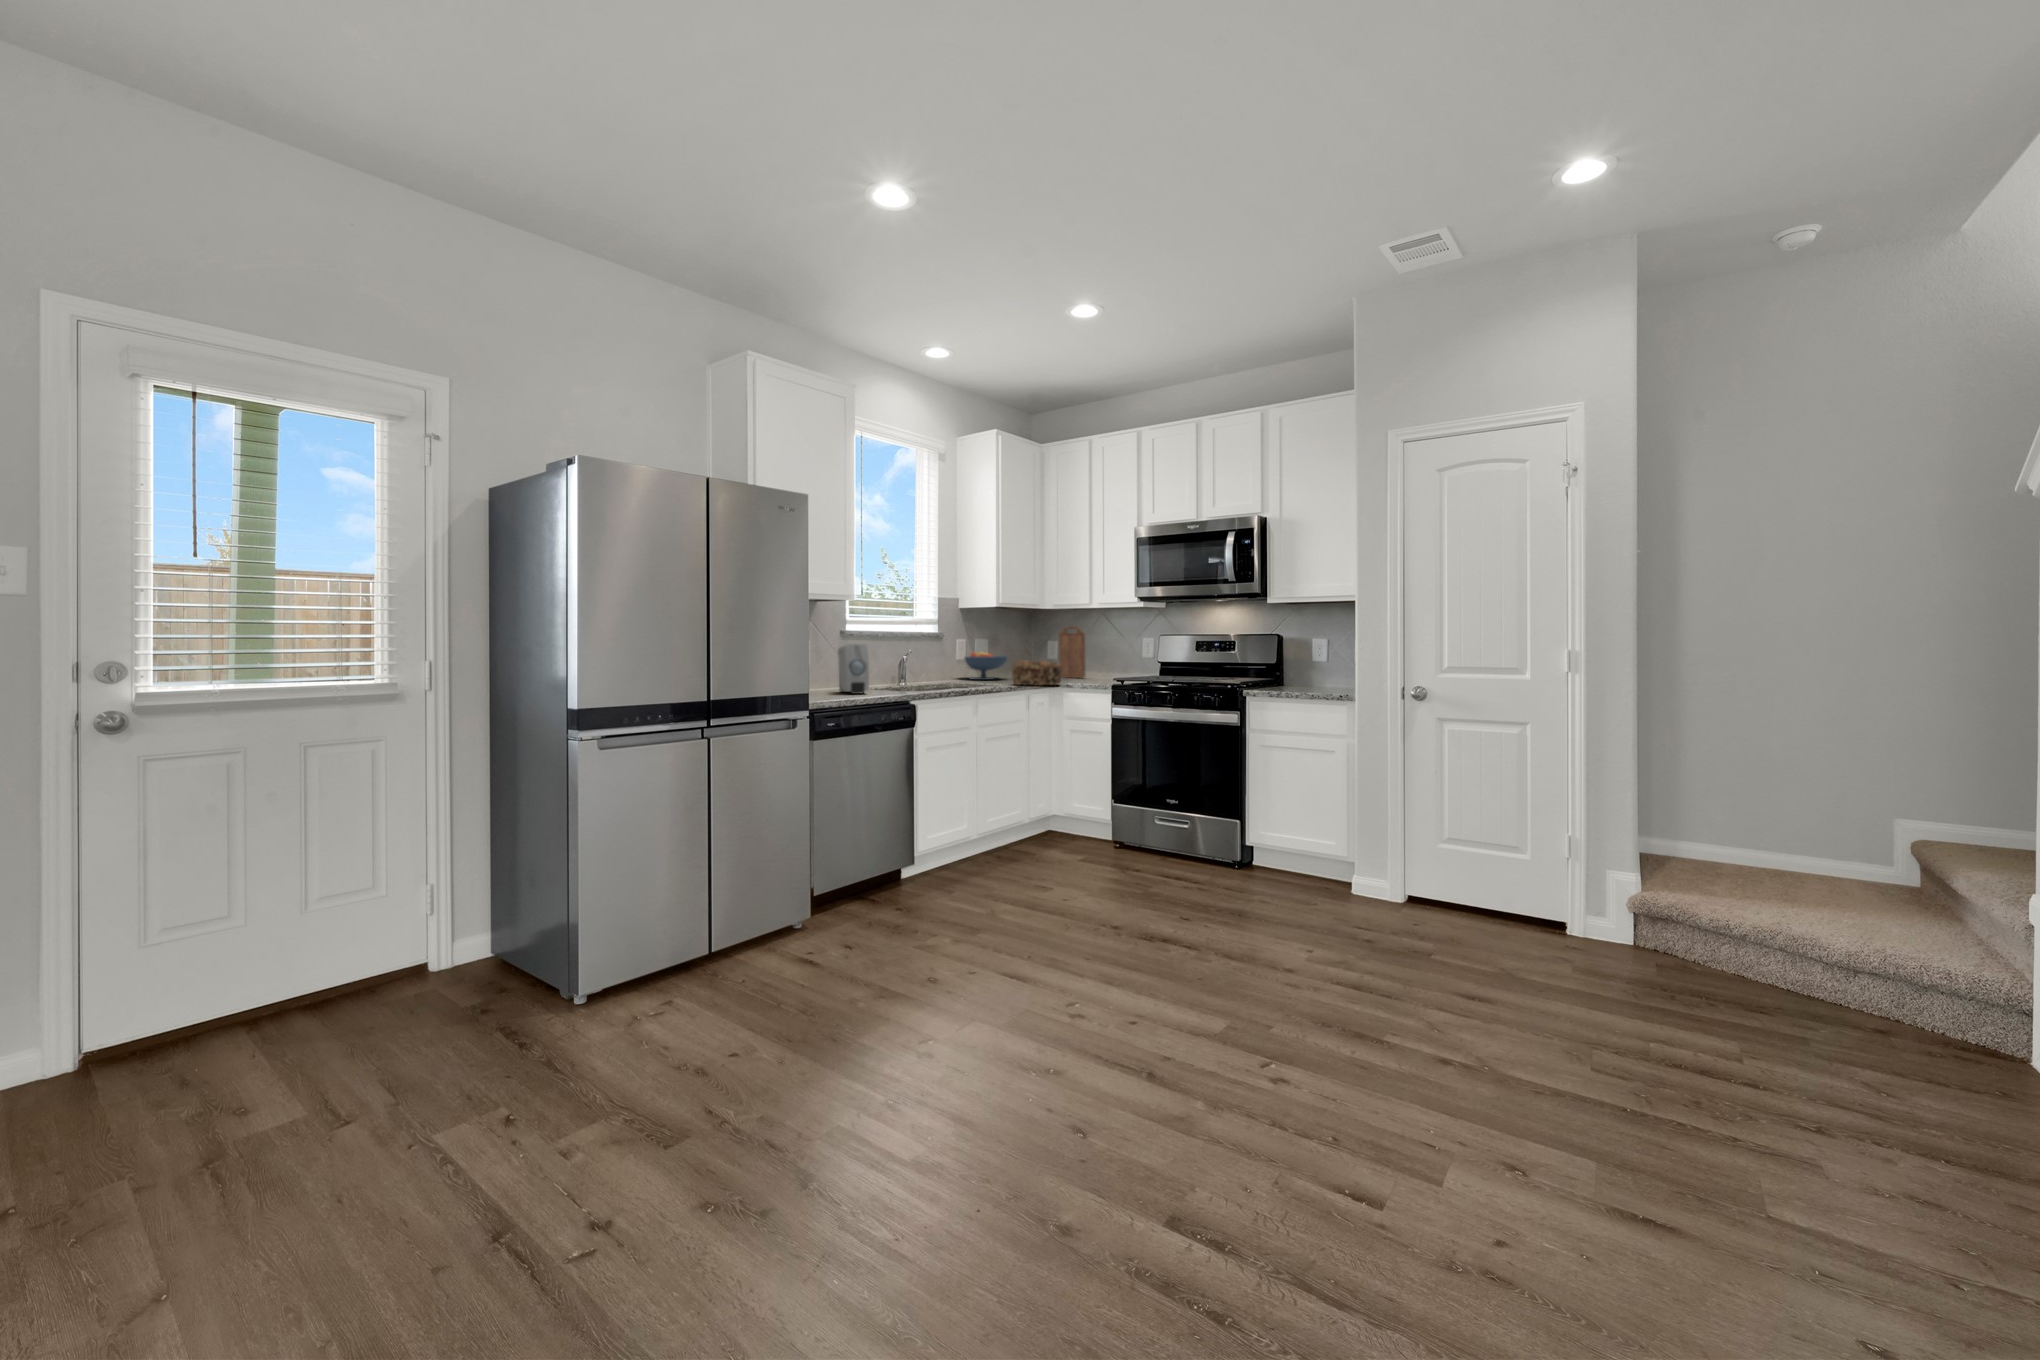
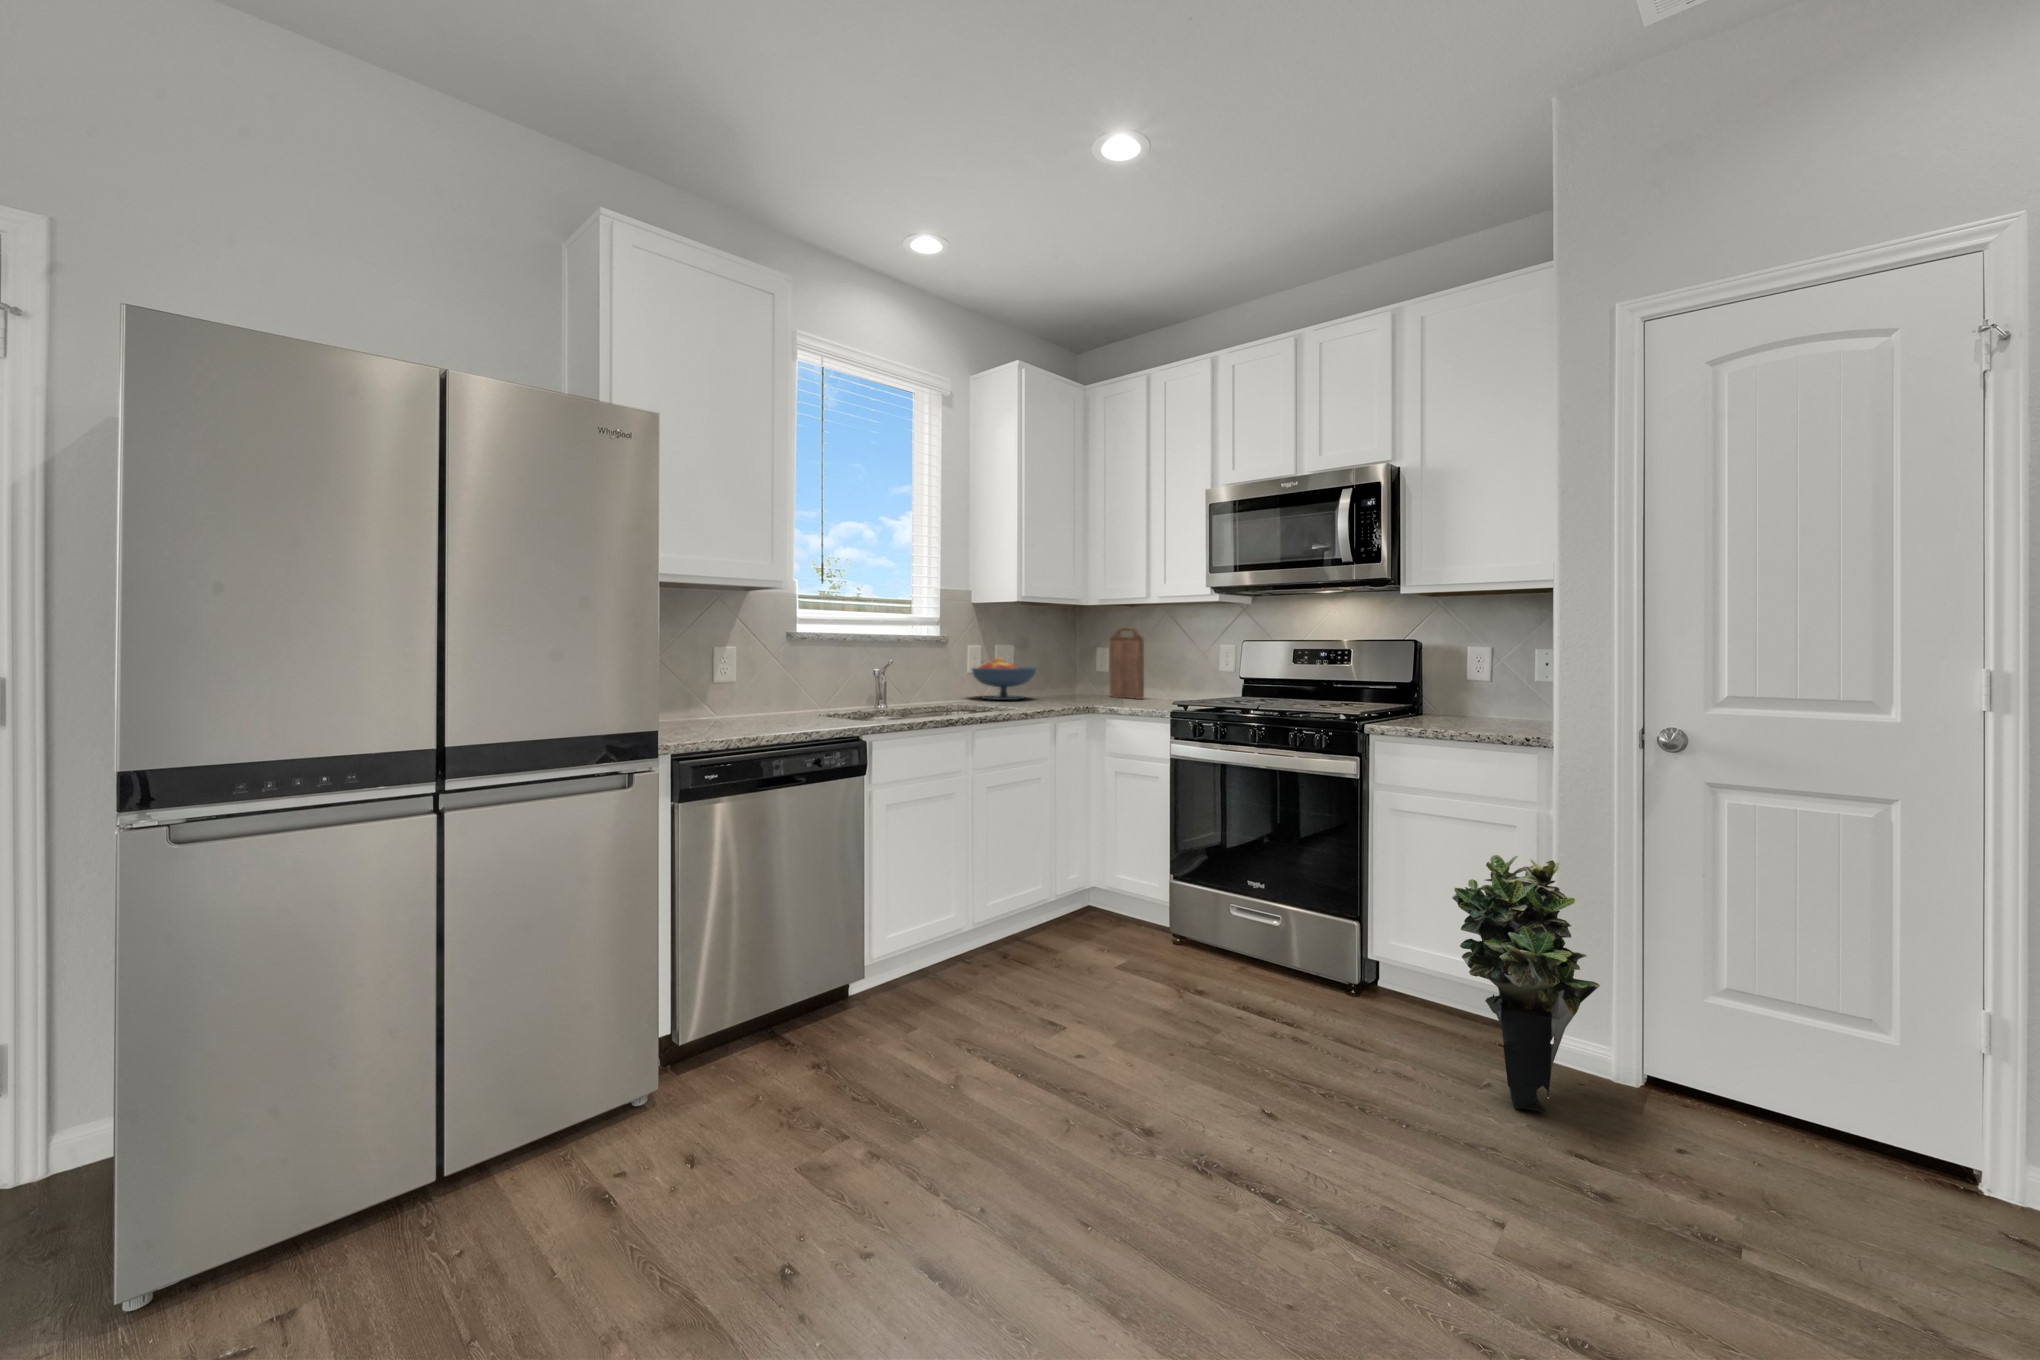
soap dispenser: present [838,644,869,694] -> none [771,652,809,724]
bread loaf: present [1012,660,1061,685] -> none [1034,675,1104,710]
potted plant: none [1294,766,1377,913] -> present [1452,855,1600,1112]

